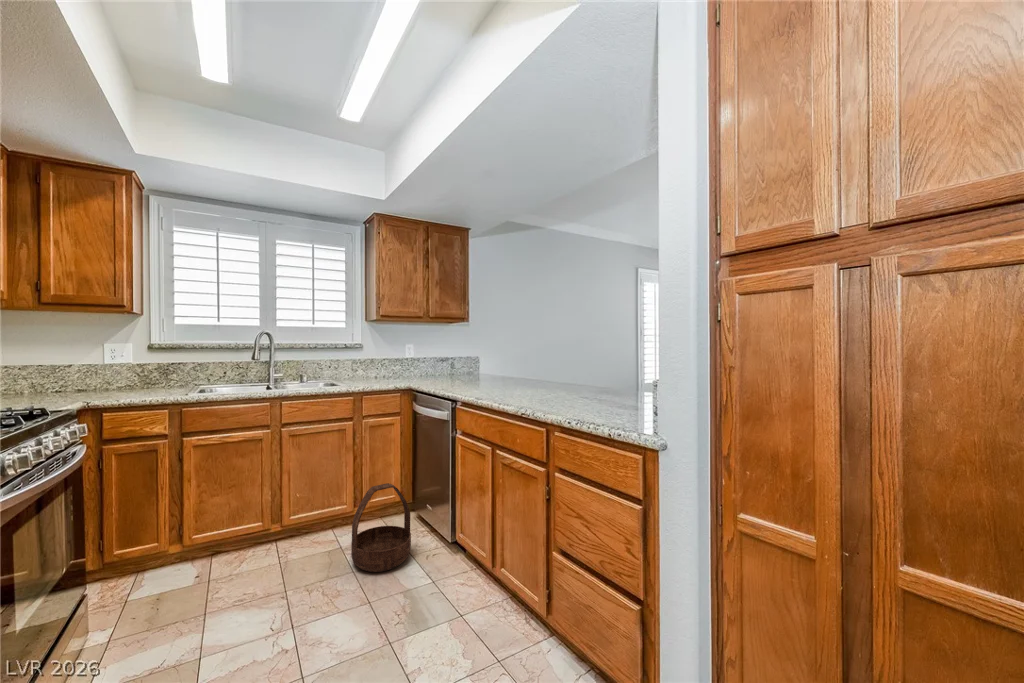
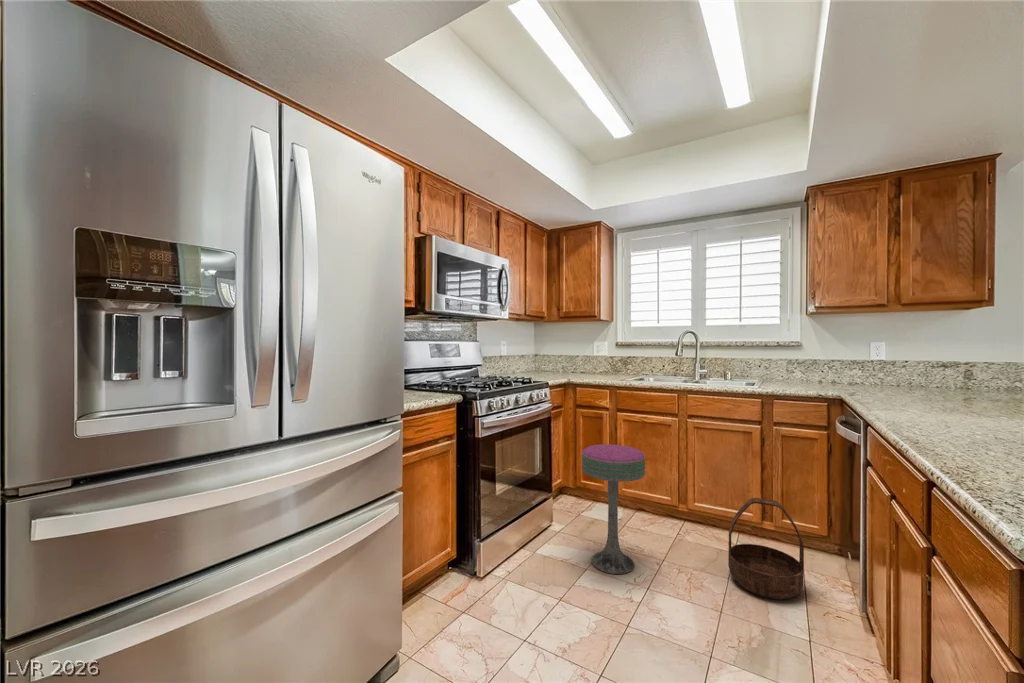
bar stool: none [182,474,277,648] -> present [582,444,645,574]

